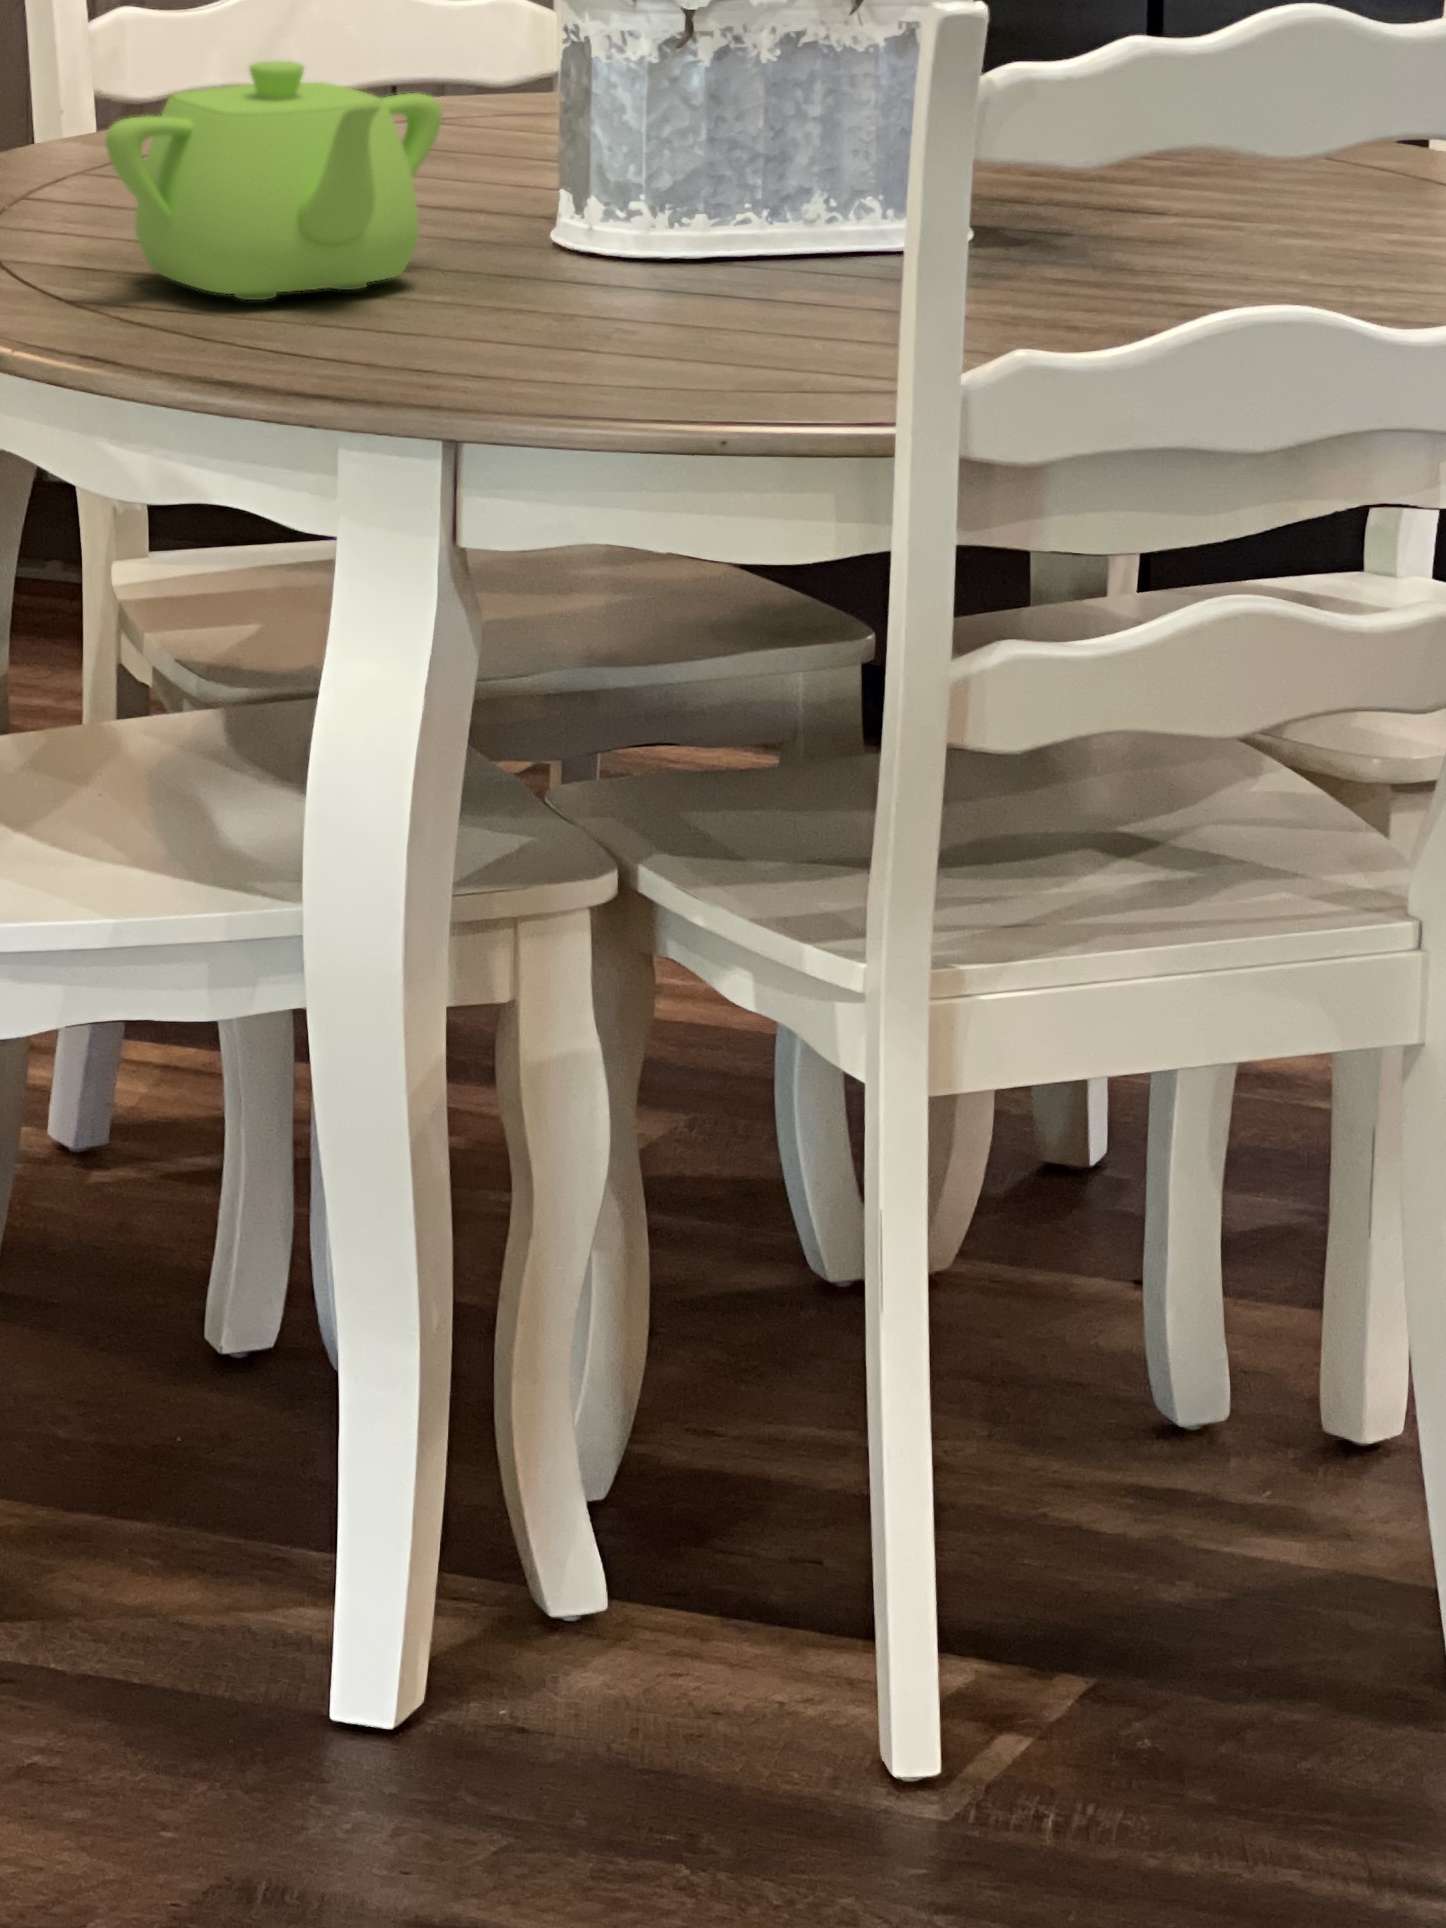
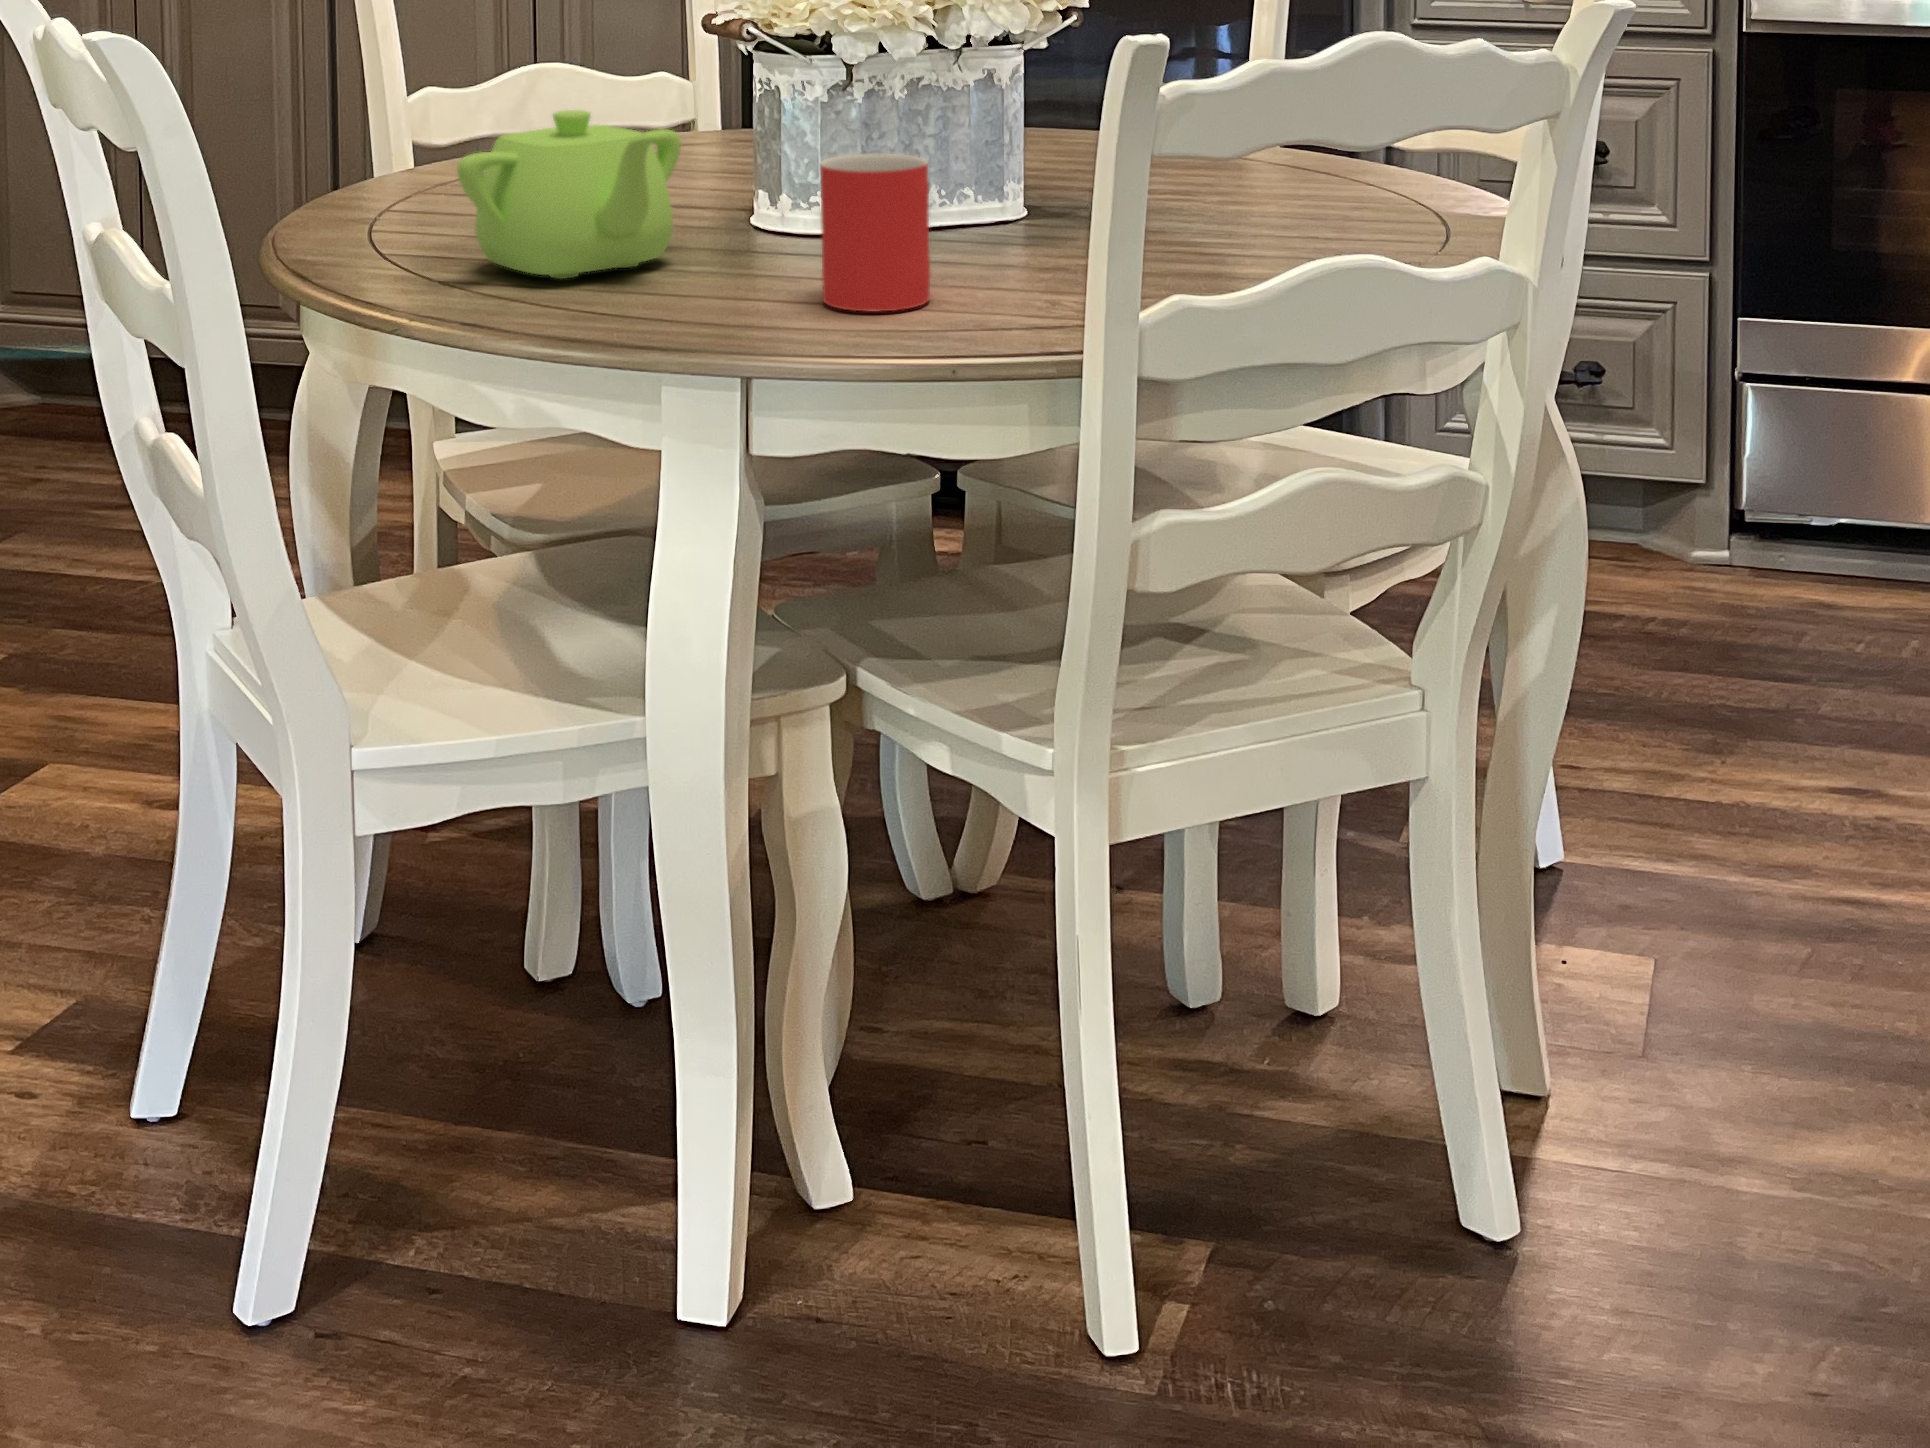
mug: none [596,143,748,362] -> present [820,154,930,311]

